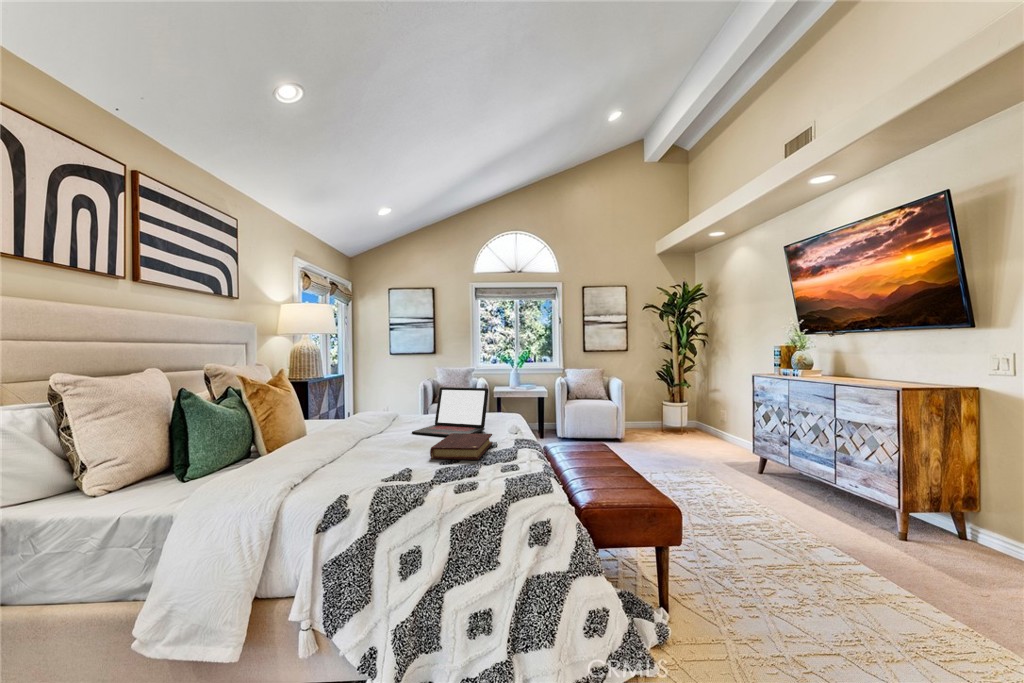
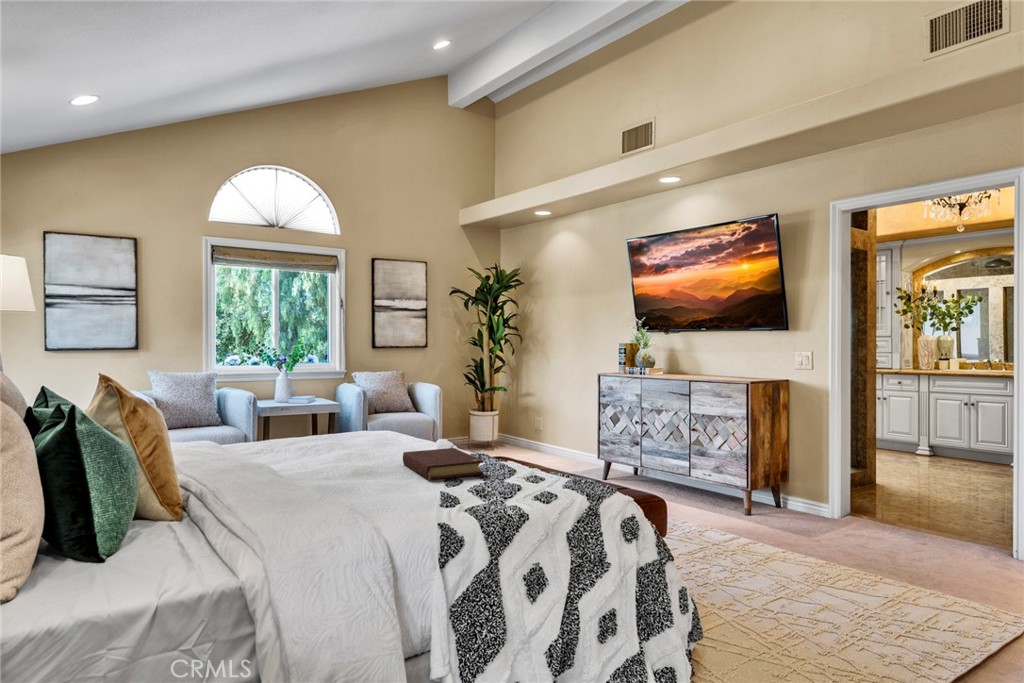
laptop: present [412,387,488,436] -> none [320,395,407,461]

